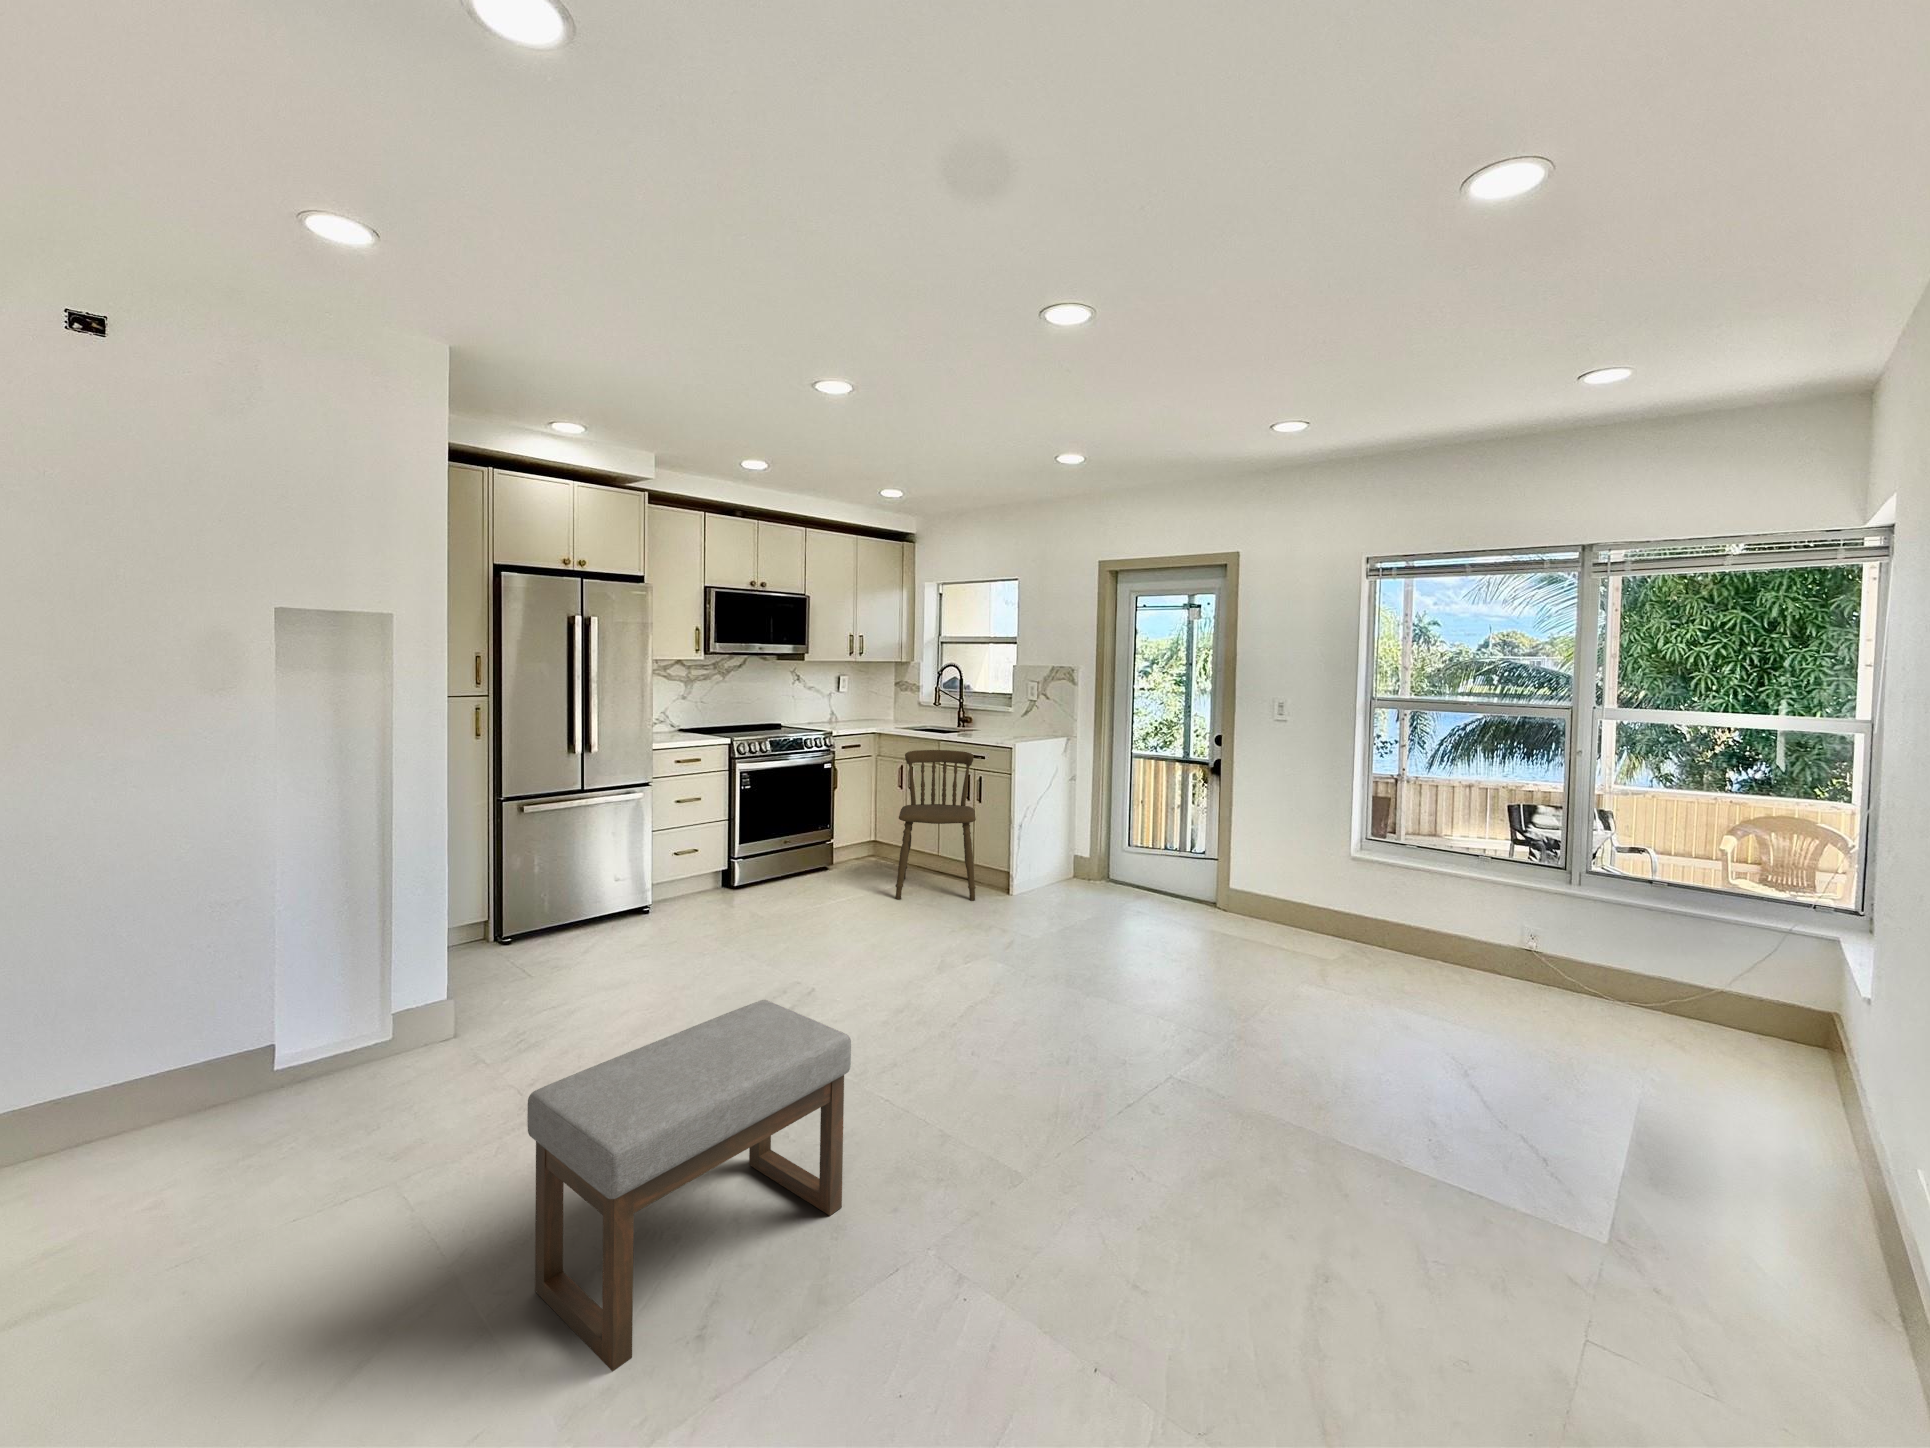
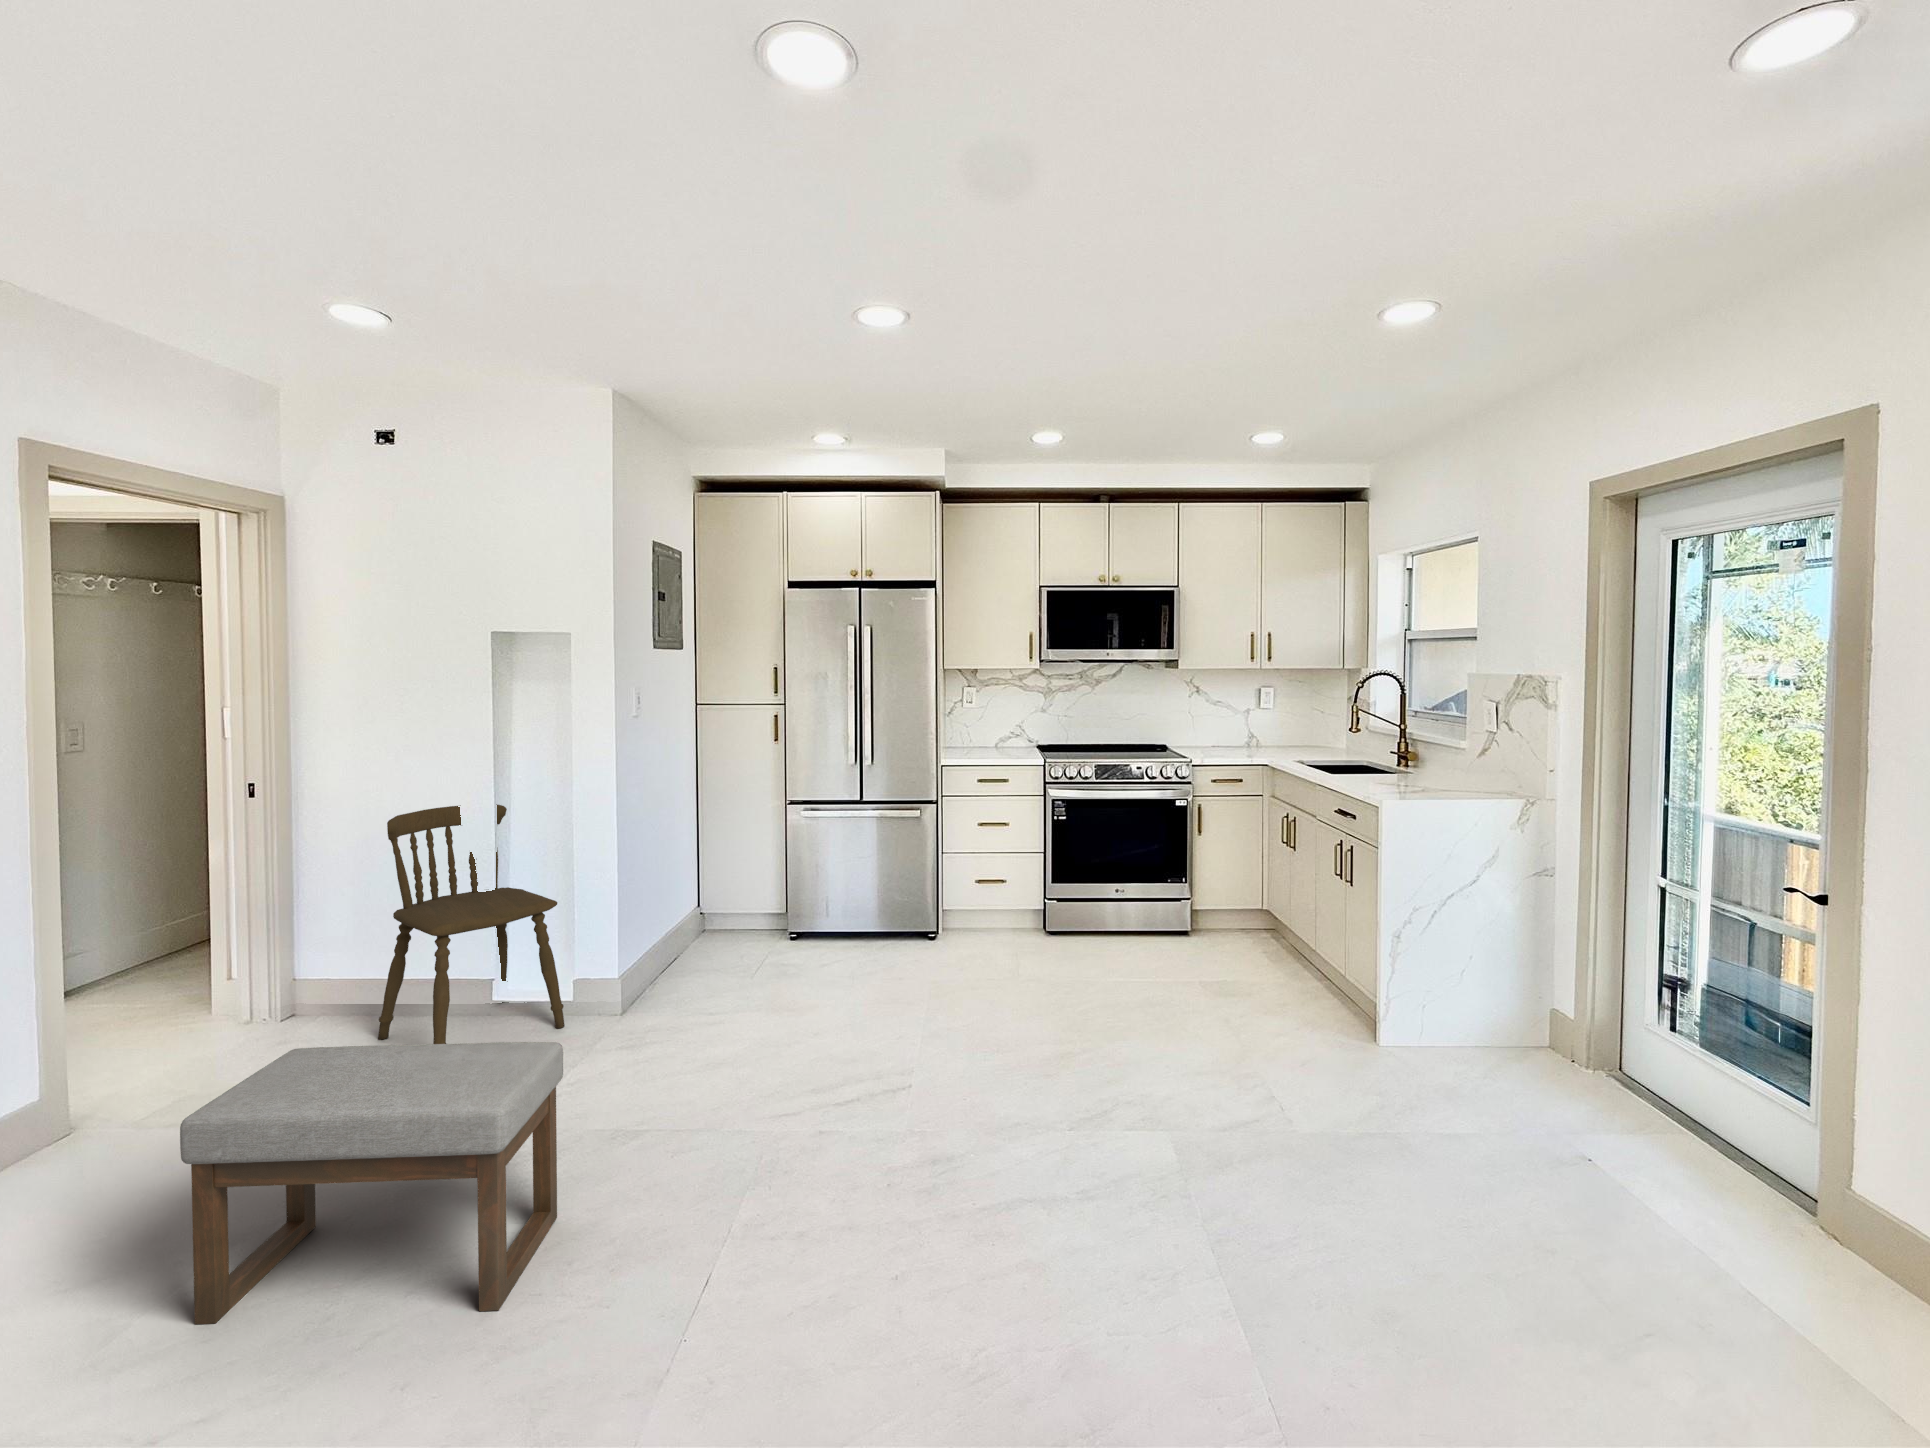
dining chair: present [896,750,976,901] -> present [378,804,565,1044]

